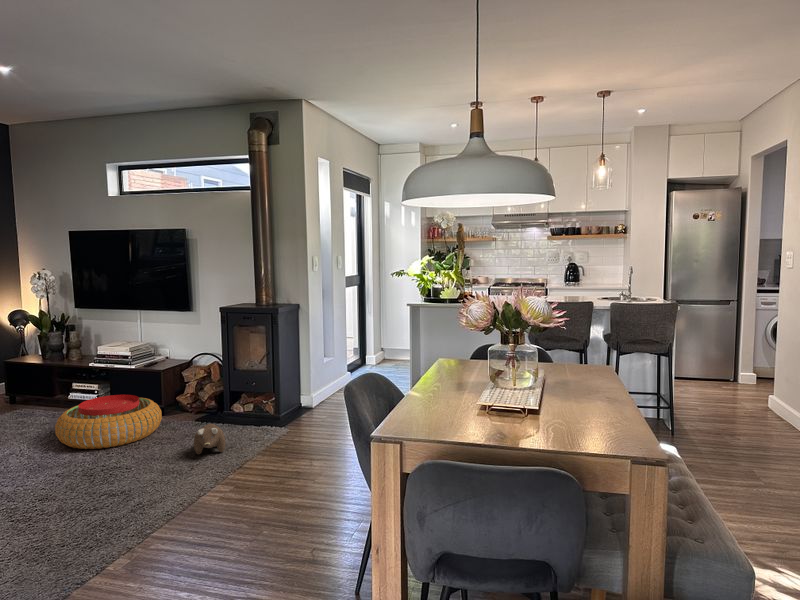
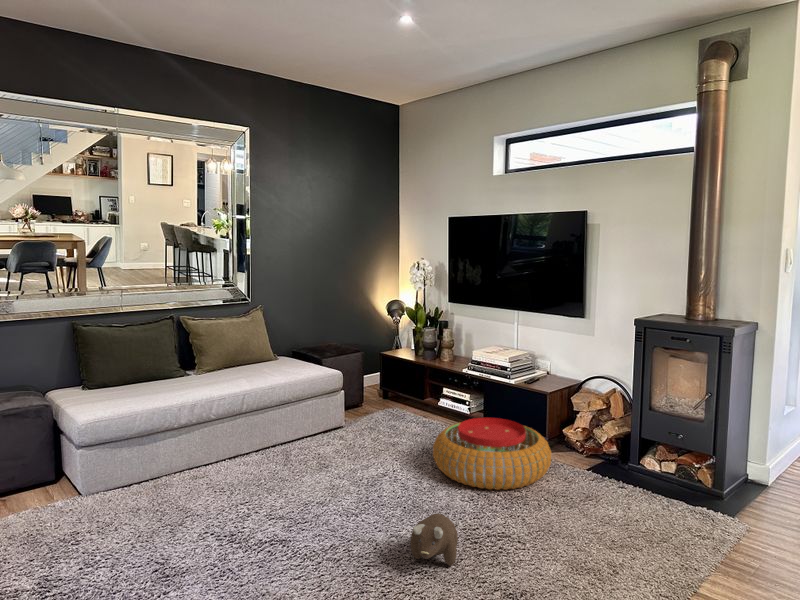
plush toy: present [194,424,225,454] -> present [410,514,458,566]

